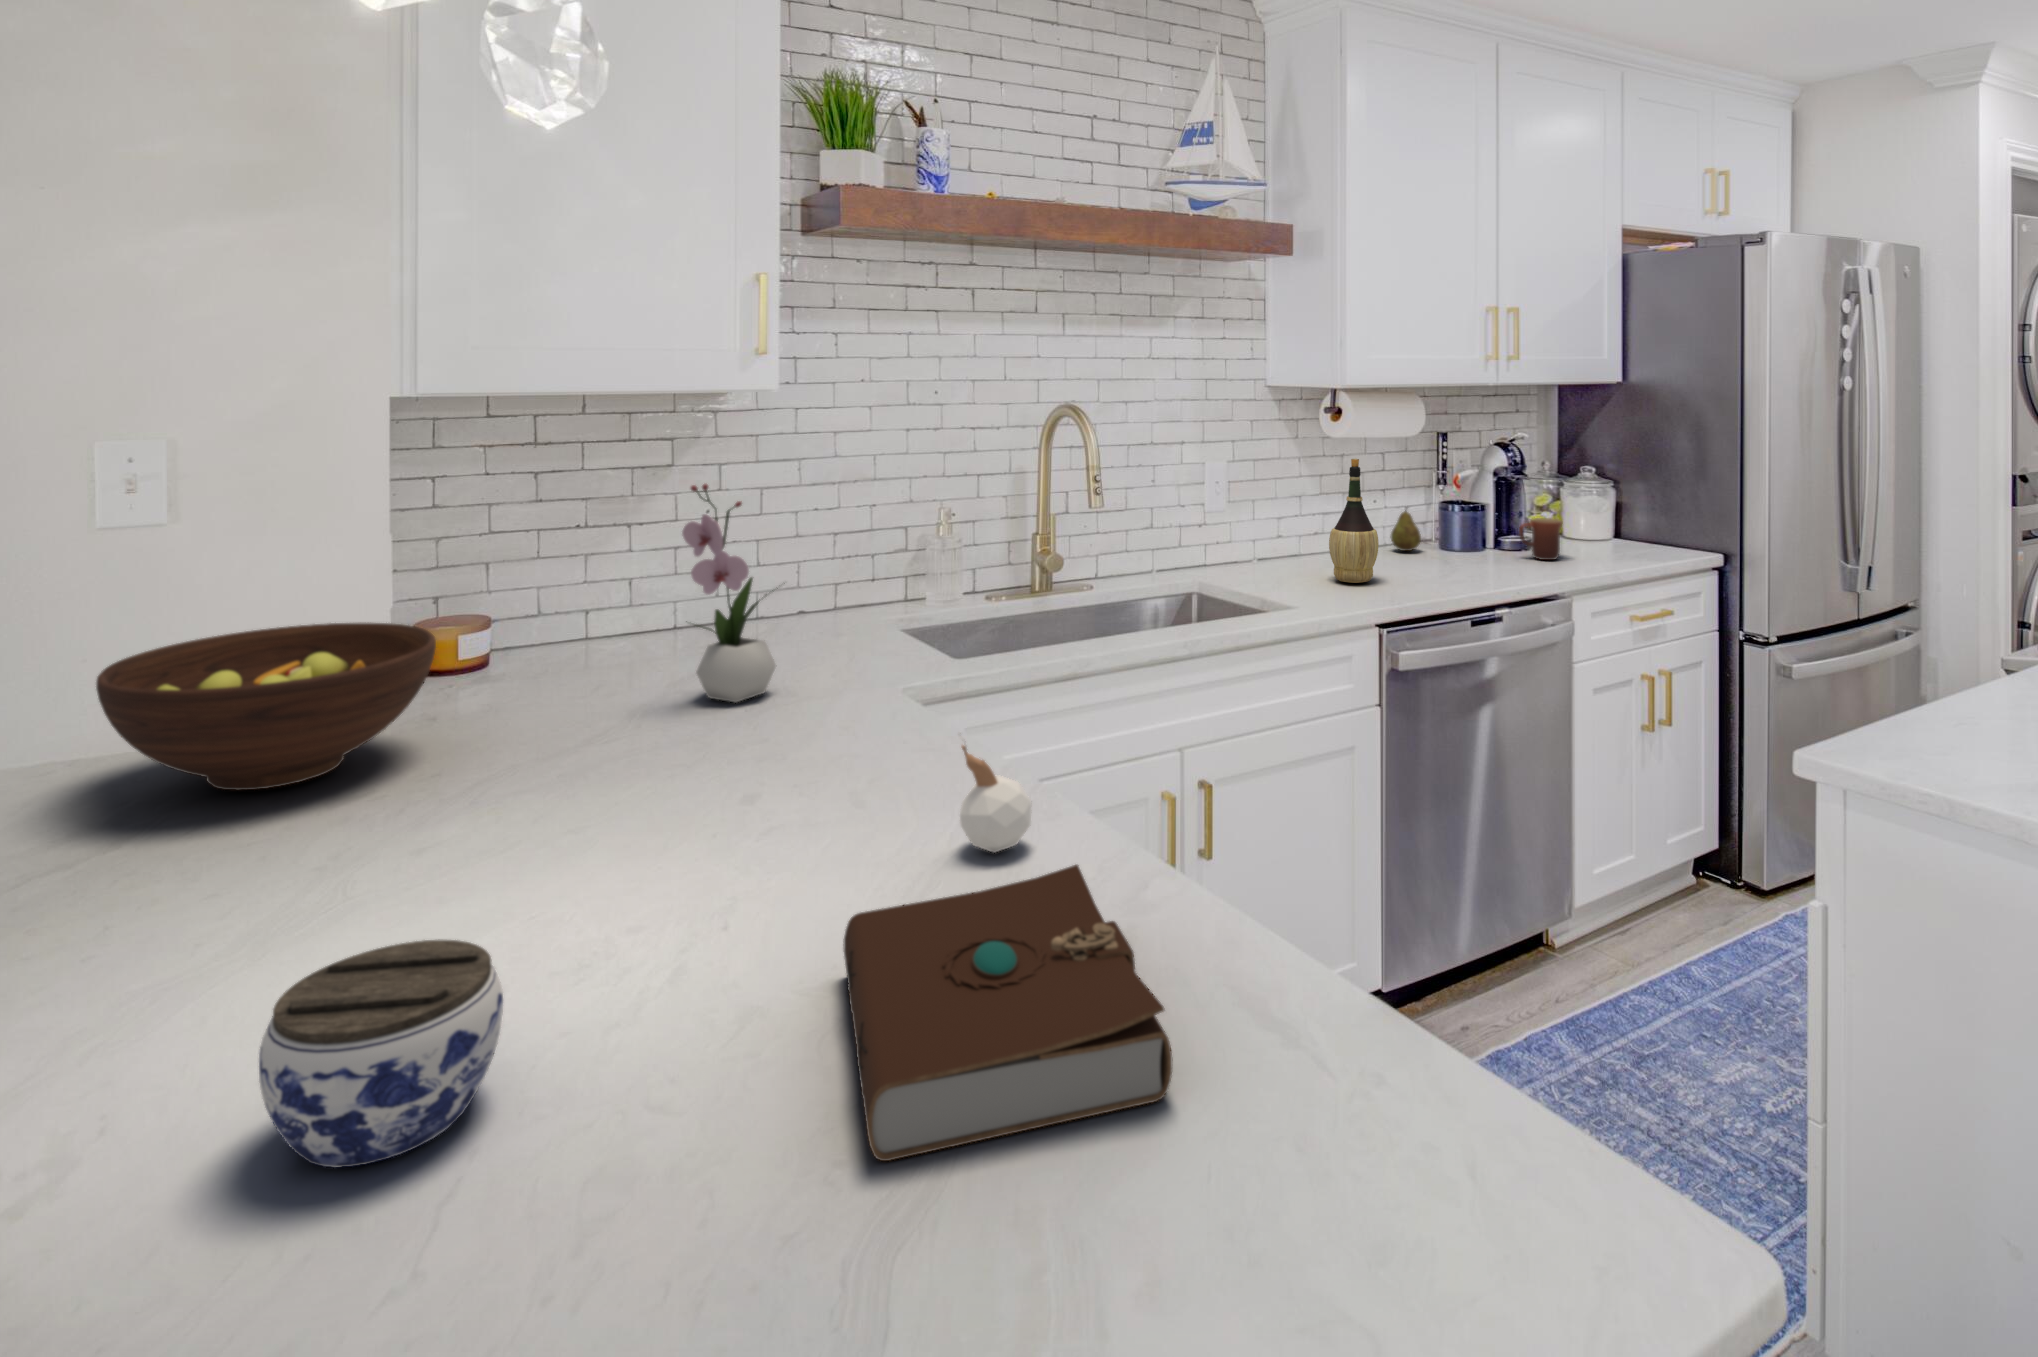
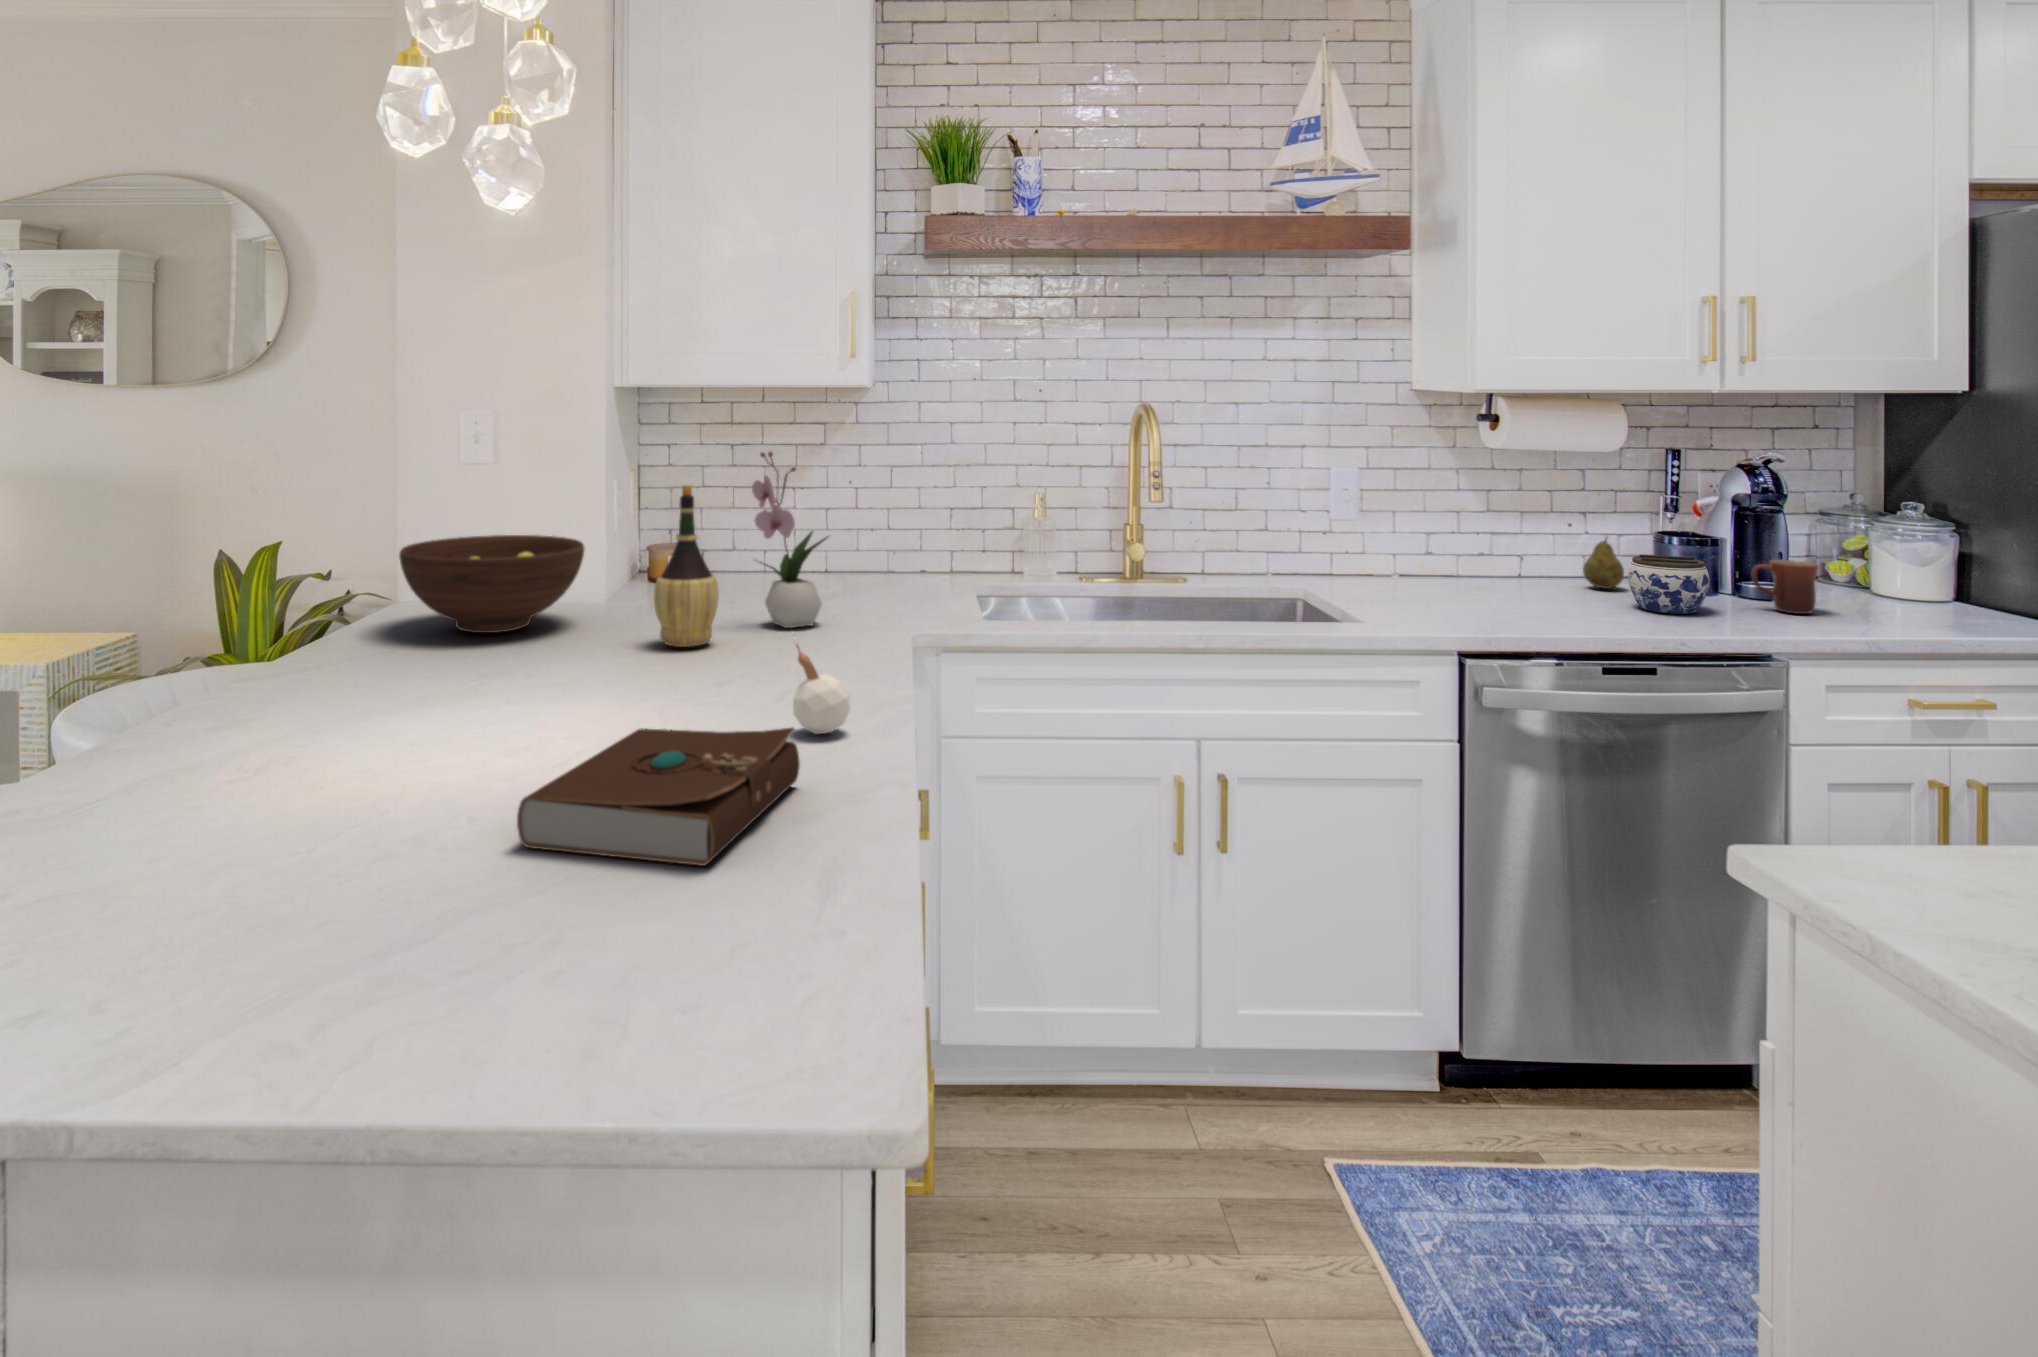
wine bottle: present [1329,459,1379,583] -> present [654,485,719,647]
jar: present [259,940,503,1168] -> present [1628,555,1709,614]

